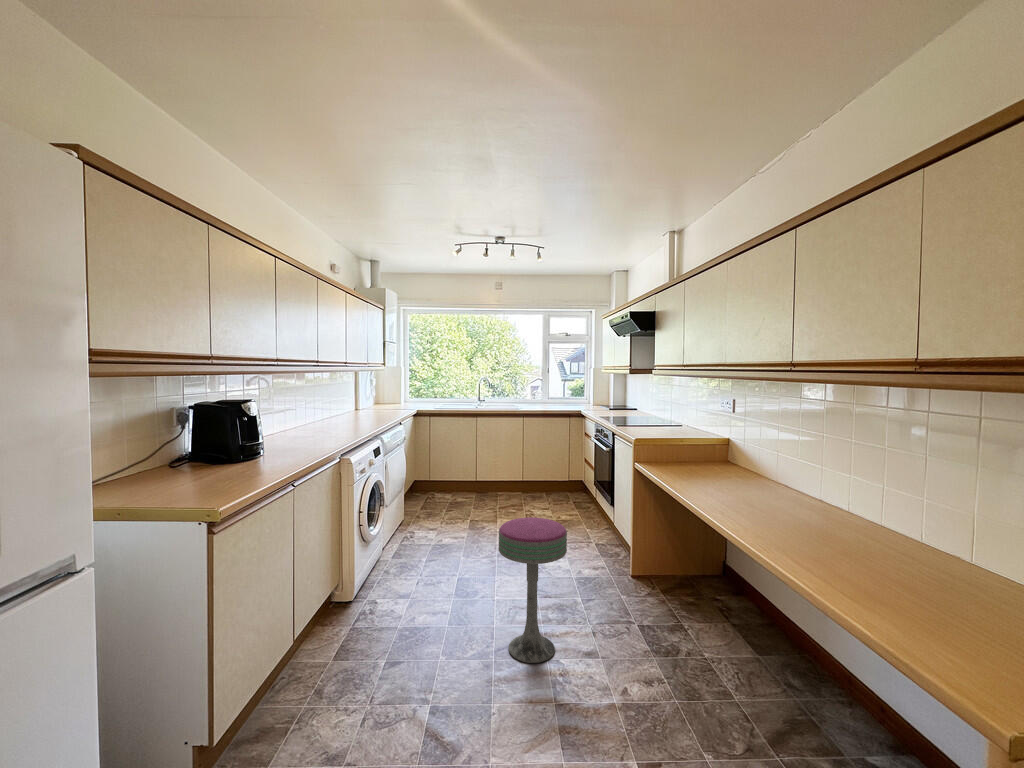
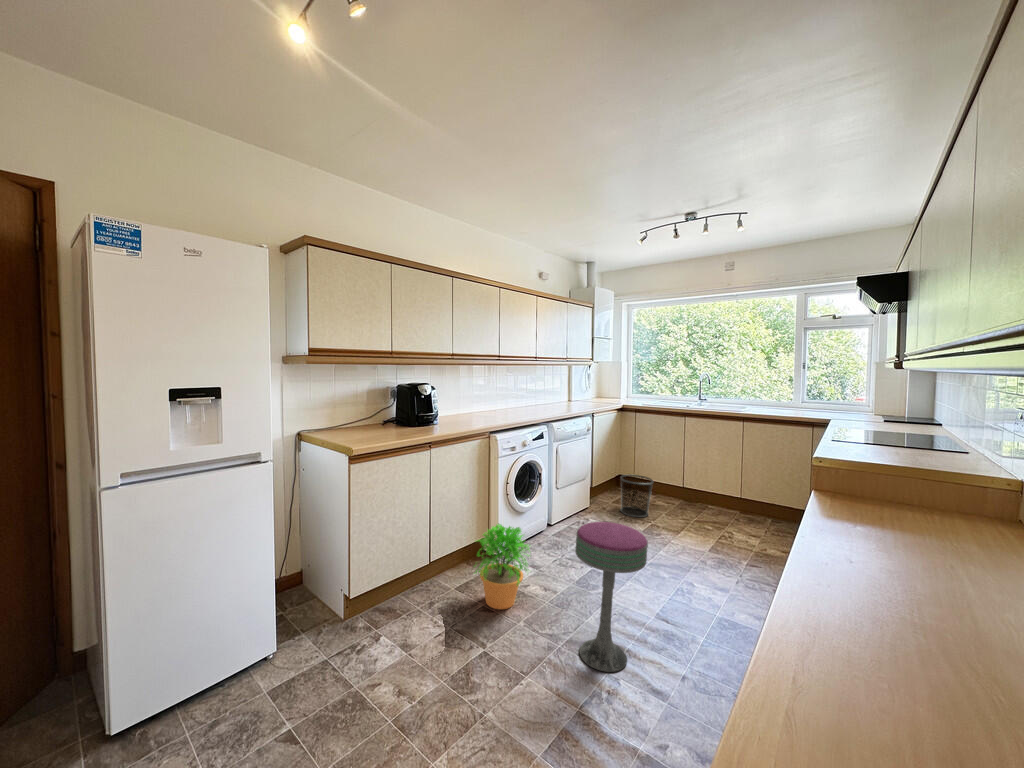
waste bin: none [431,475,464,518] -> present [620,474,654,517]
potted plant: none [357,552,439,656] -> present [474,524,529,609]

